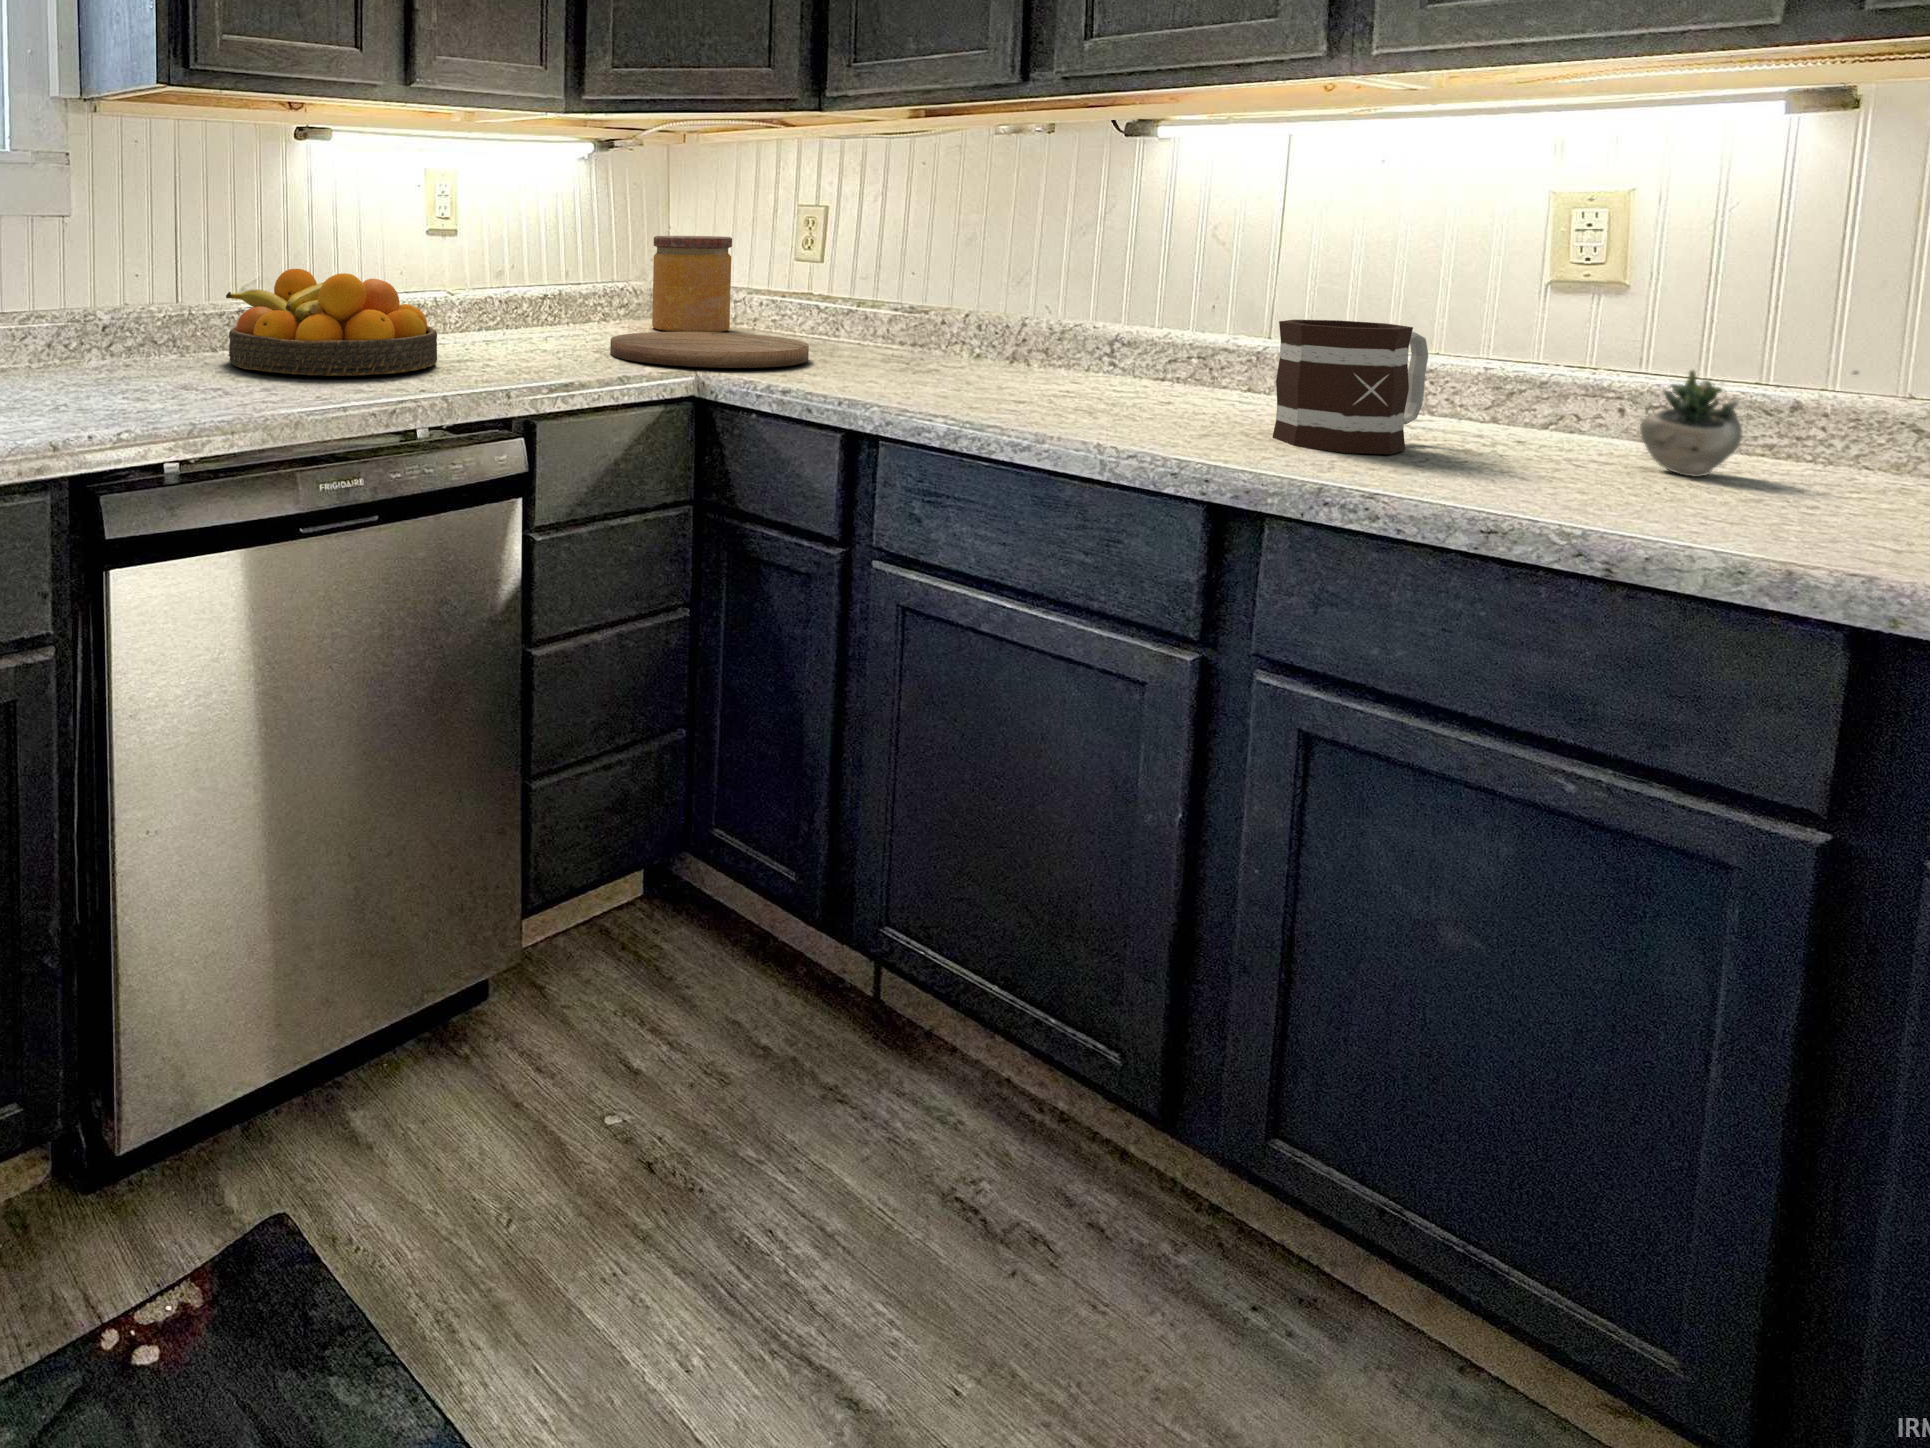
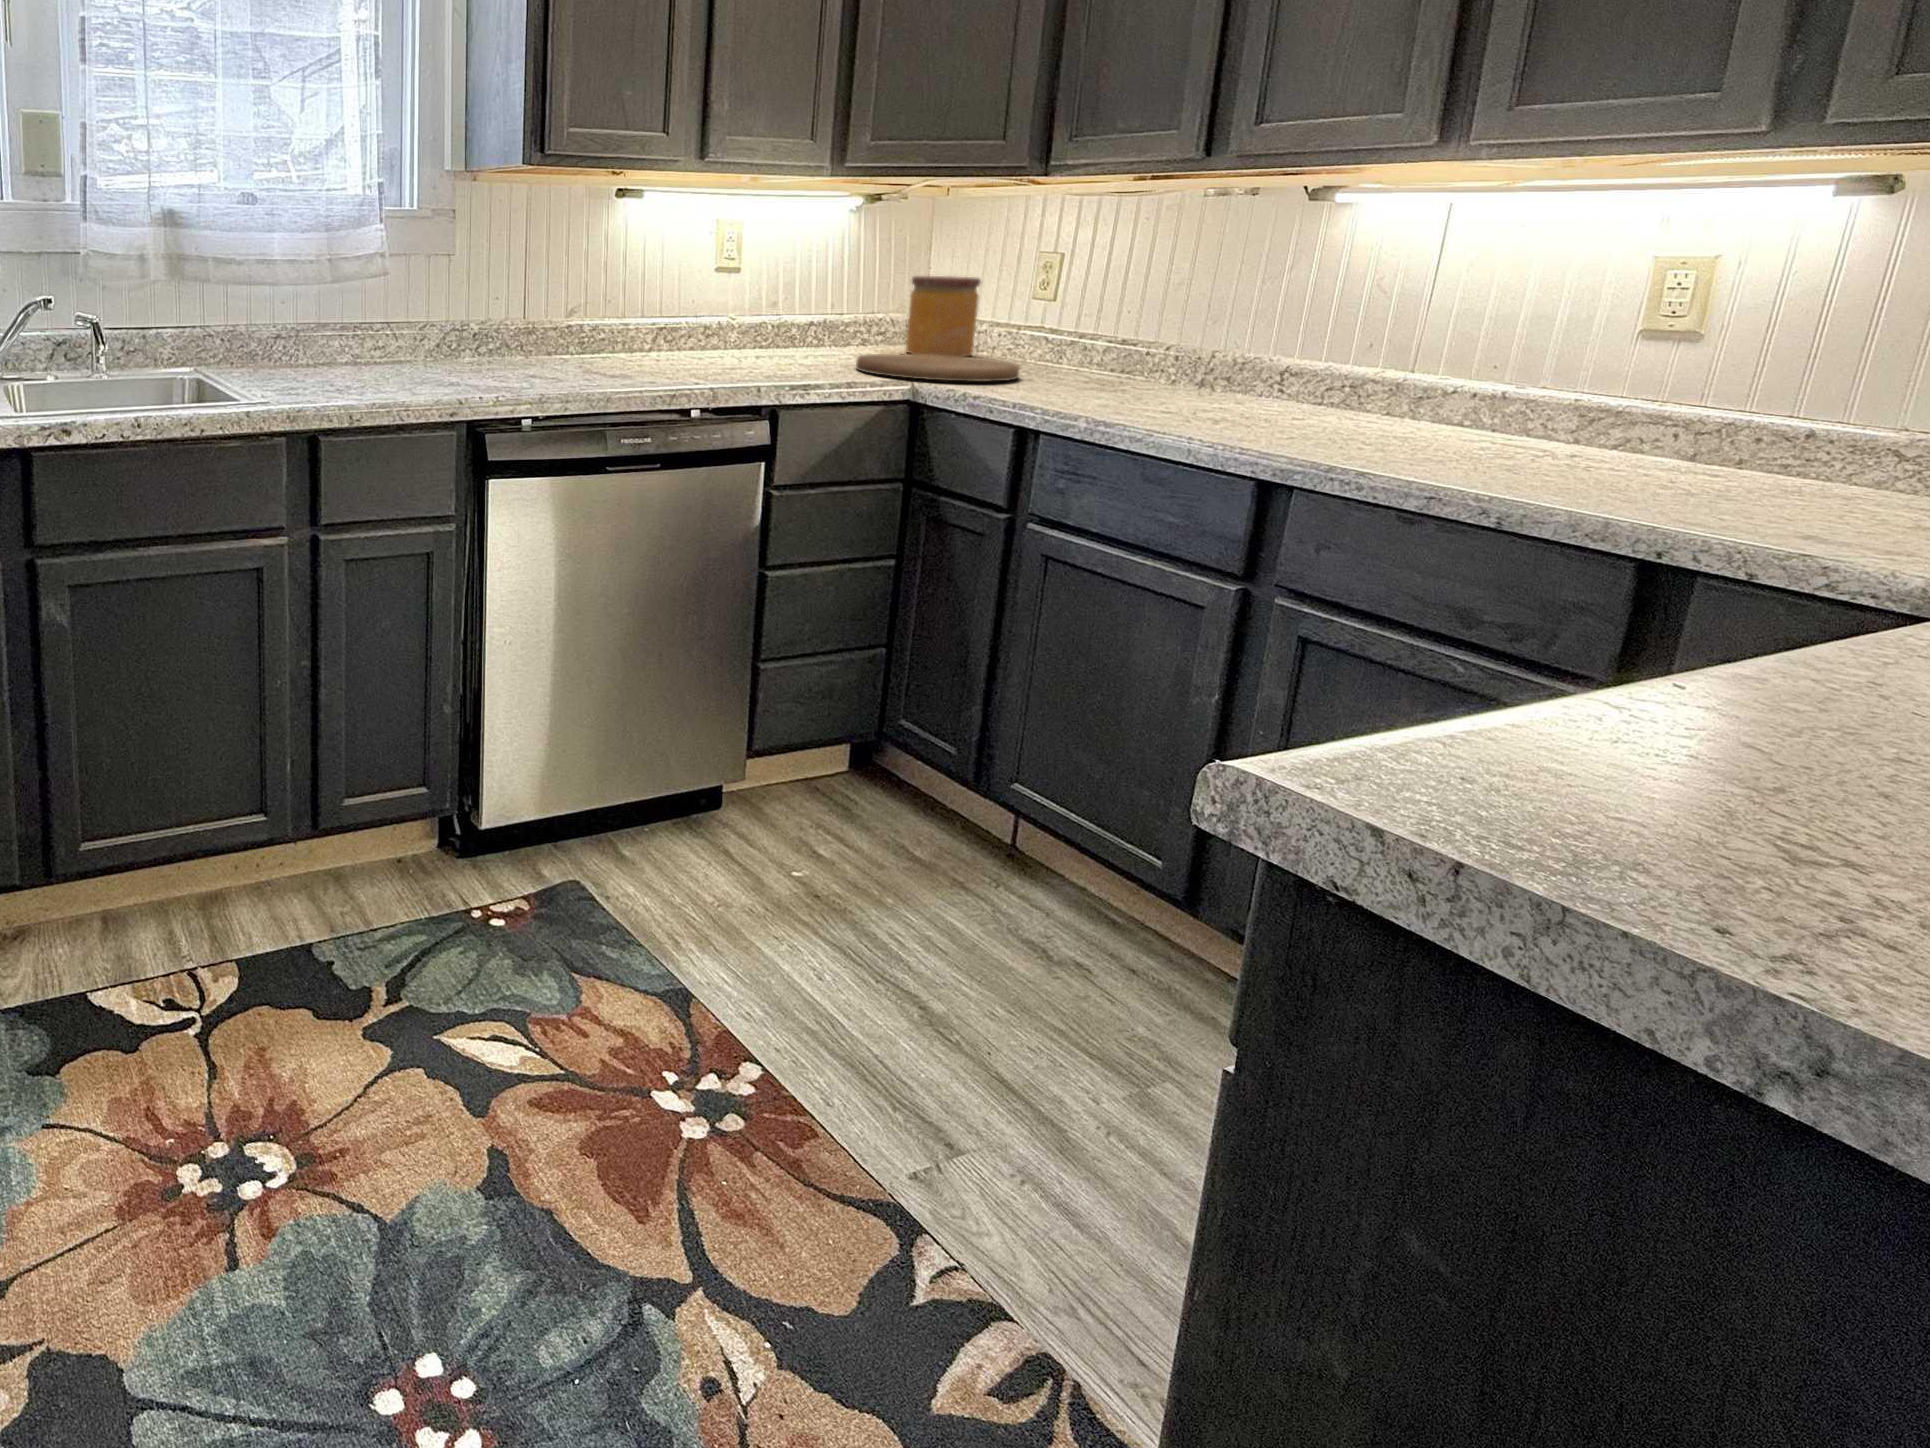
fruit bowl: present [226,269,437,376] -> none [563,296,716,373]
mug: present [1273,320,1428,454] -> none [1345,353,1488,455]
succulent plant: present [1640,370,1858,477] -> none [1640,399,1808,481]

